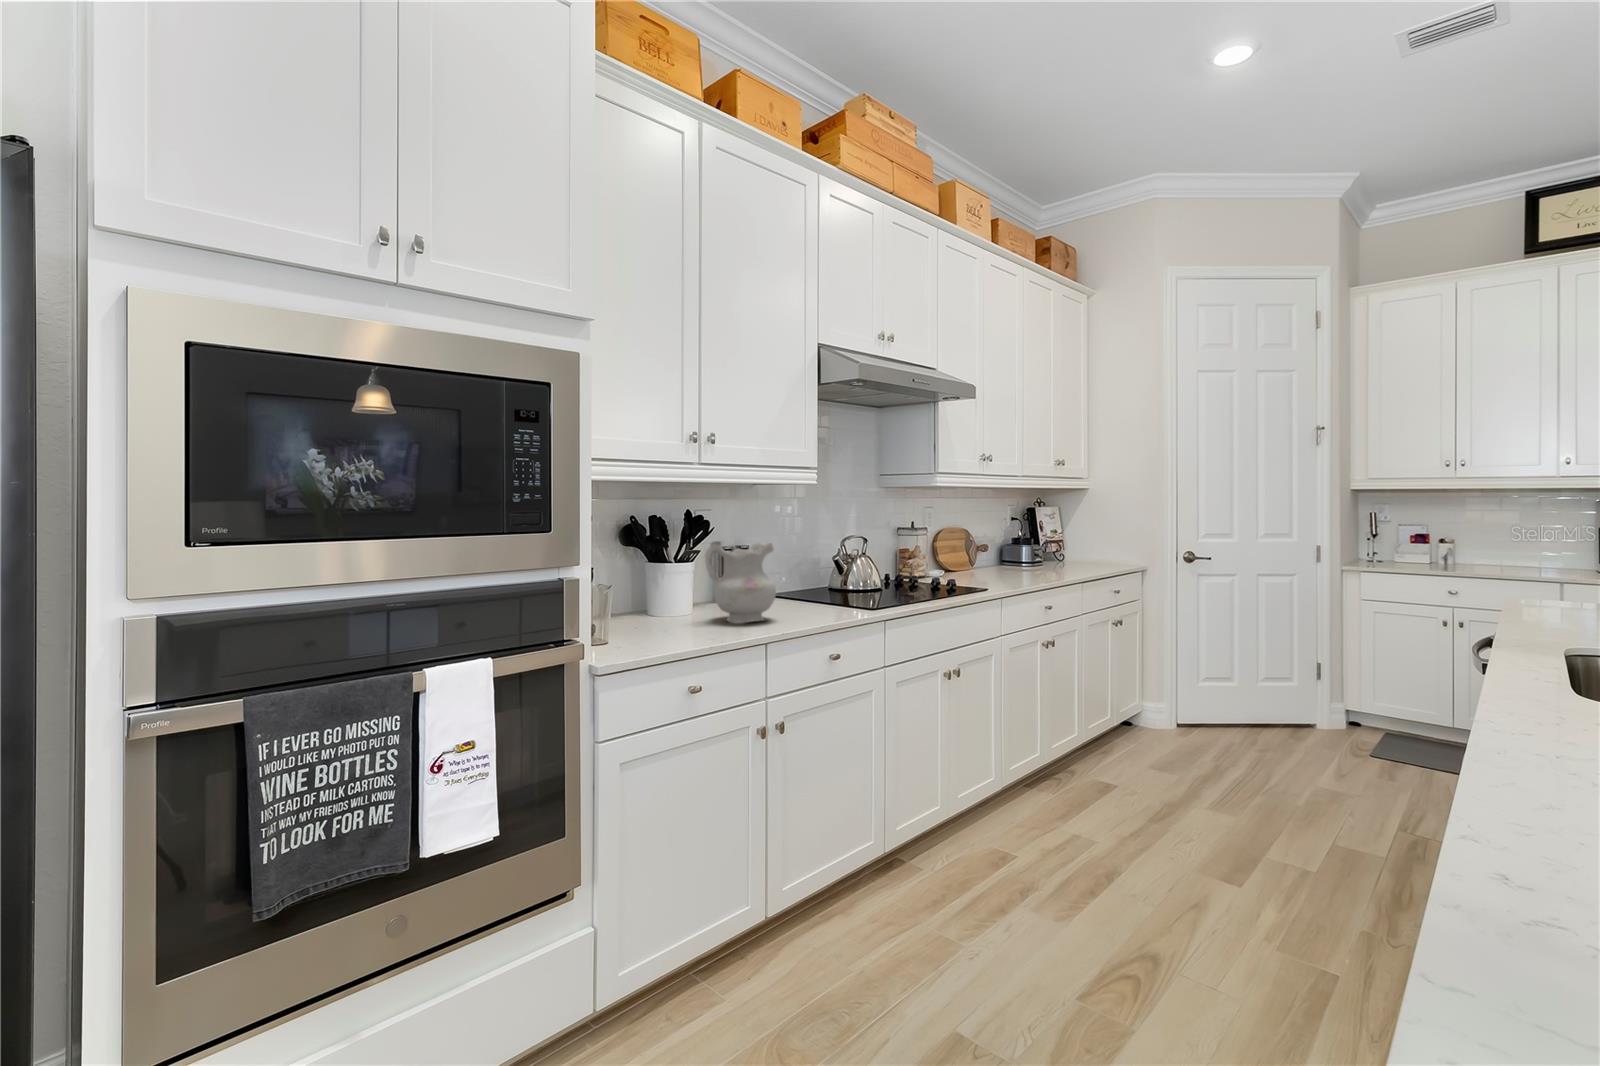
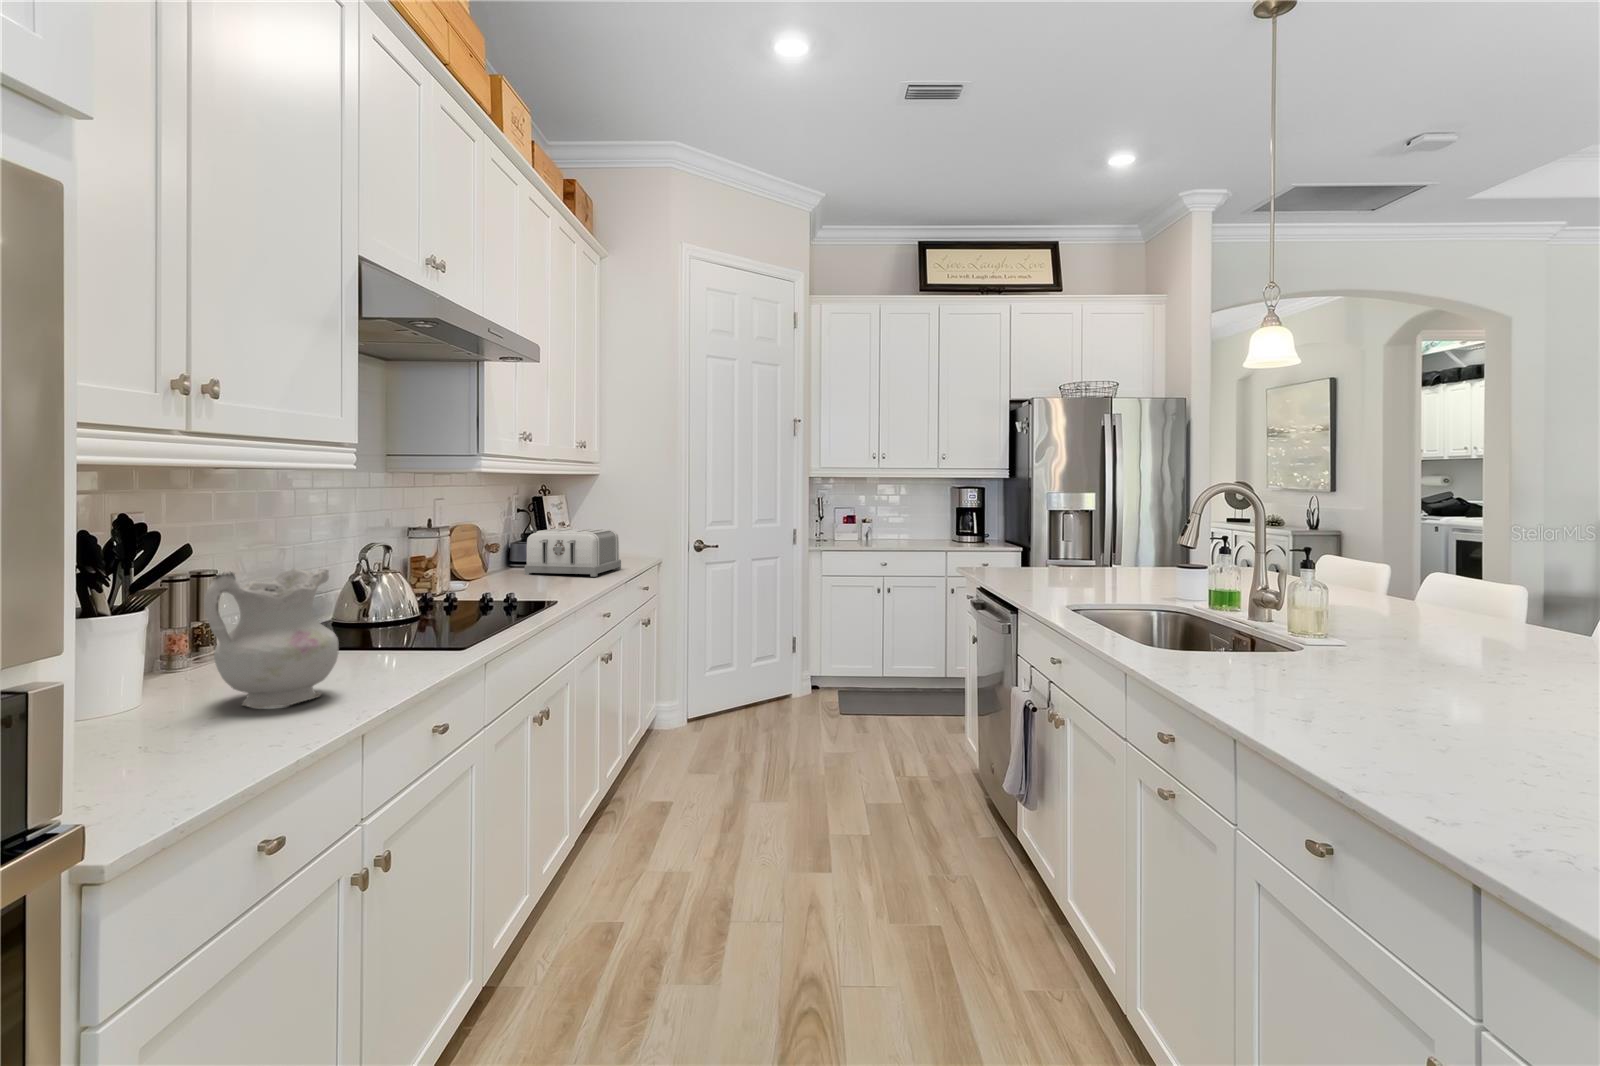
toaster: none [1002,535,1091,575] -> present [525,528,621,577]

